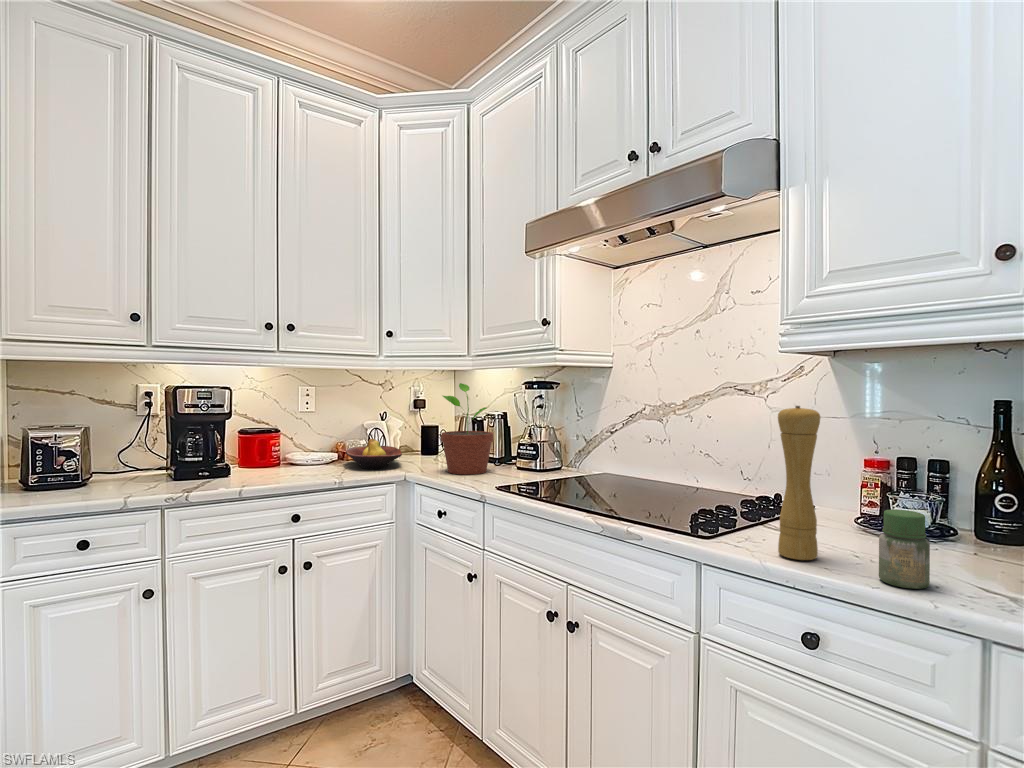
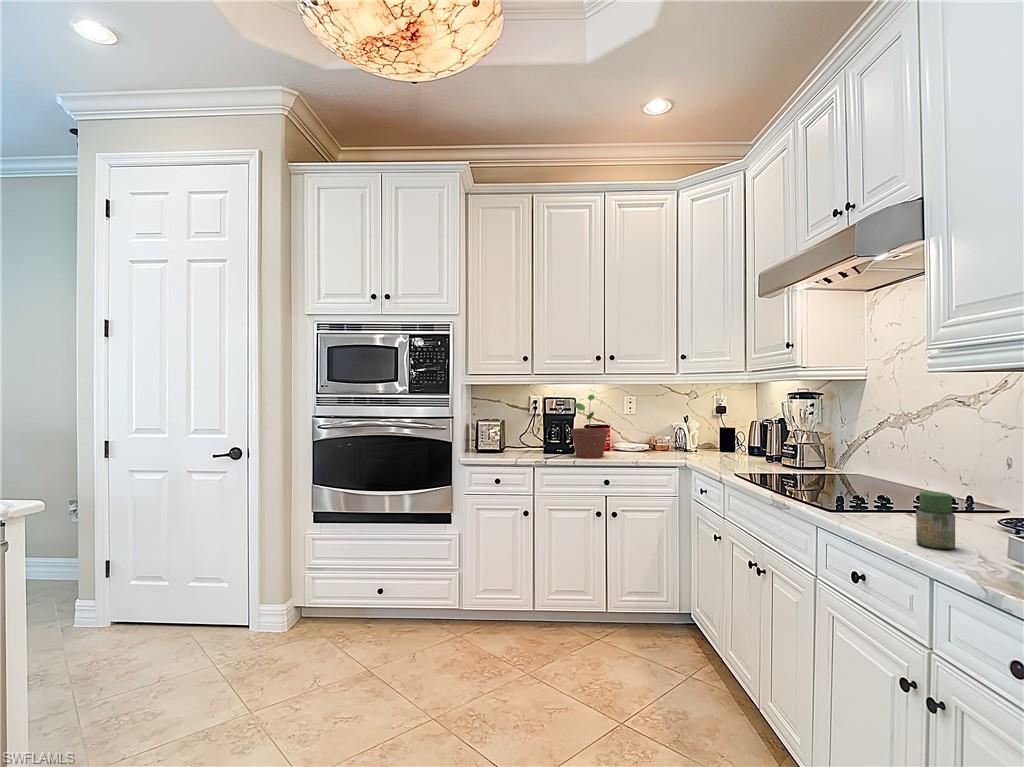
potted plant: present [441,383,493,474] -> present [571,395,608,458]
pepper mill: present [778,406,820,560] -> none [870,413,905,529]
fruit bowl: present [346,439,402,469] -> none [651,436,694,457]

